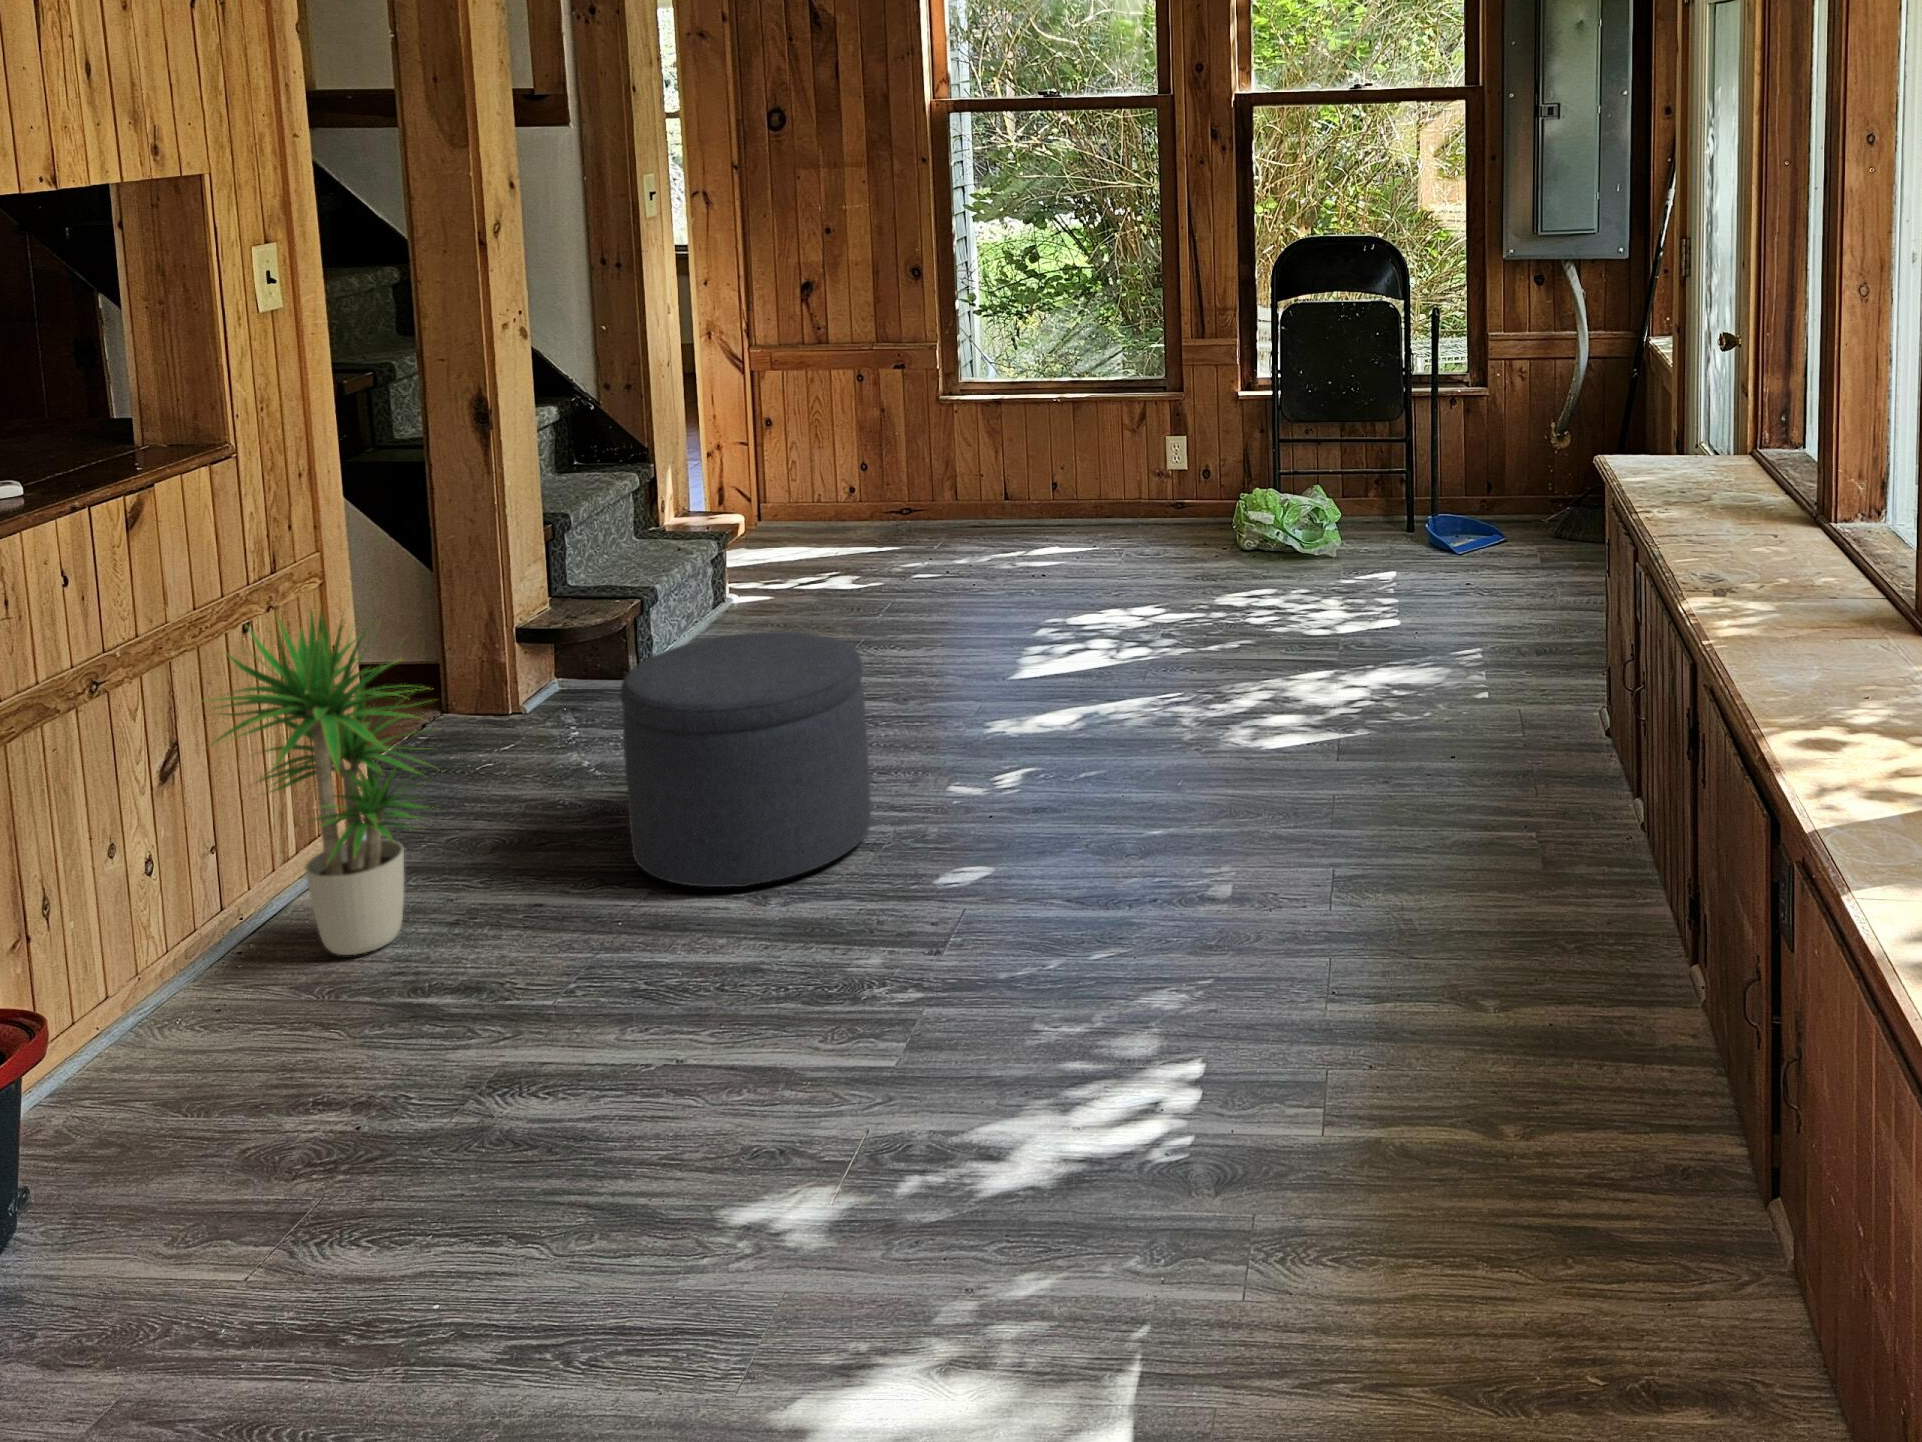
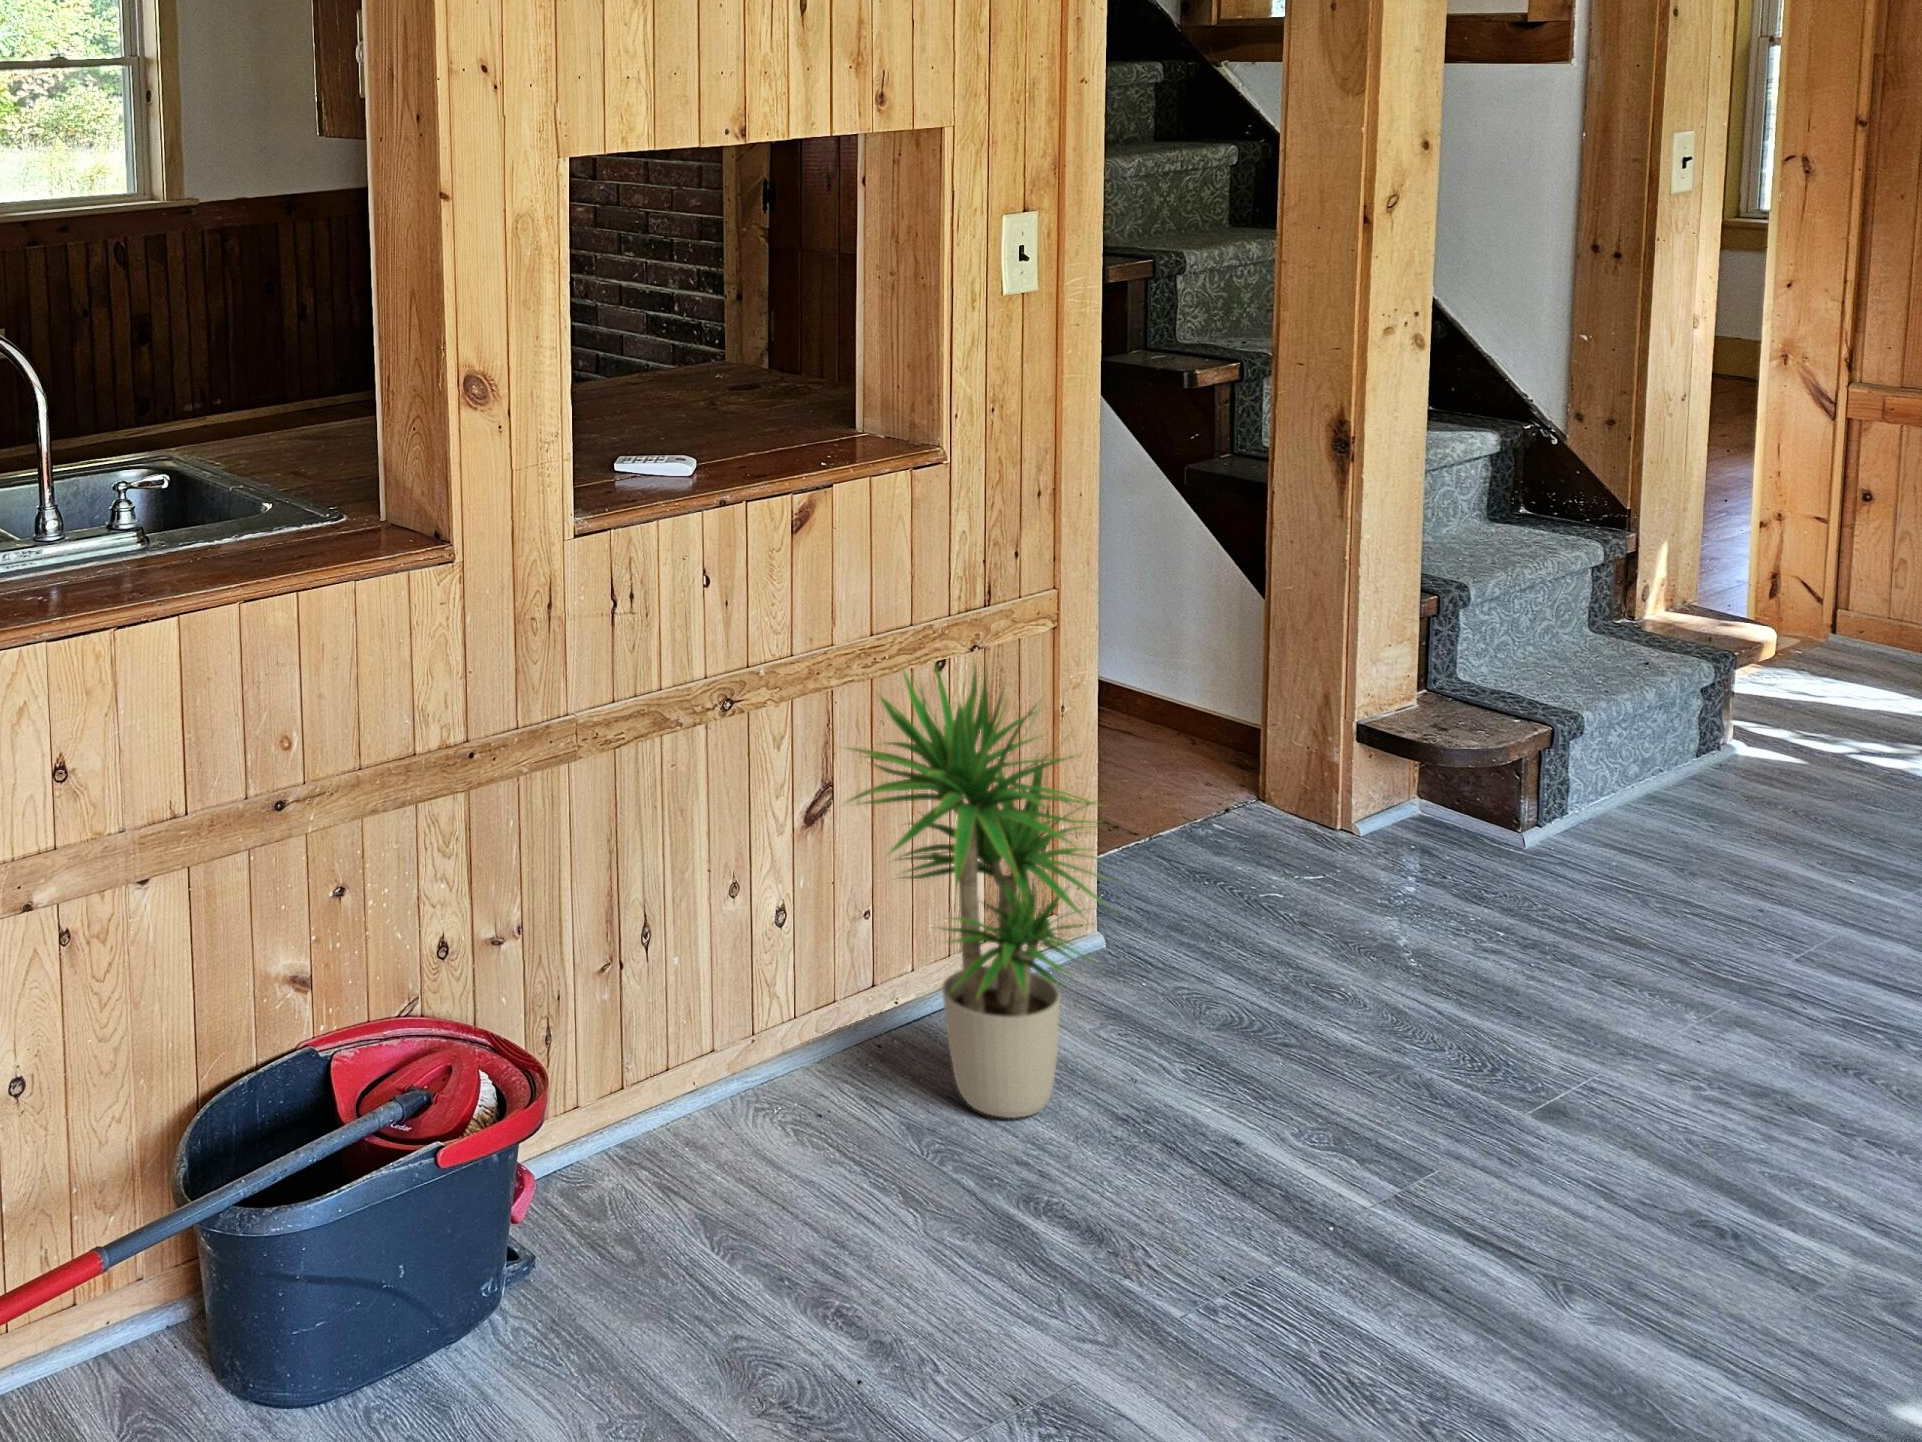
ottoman: present [620,632,871,887] -> none [1383,834,1822,1280]

